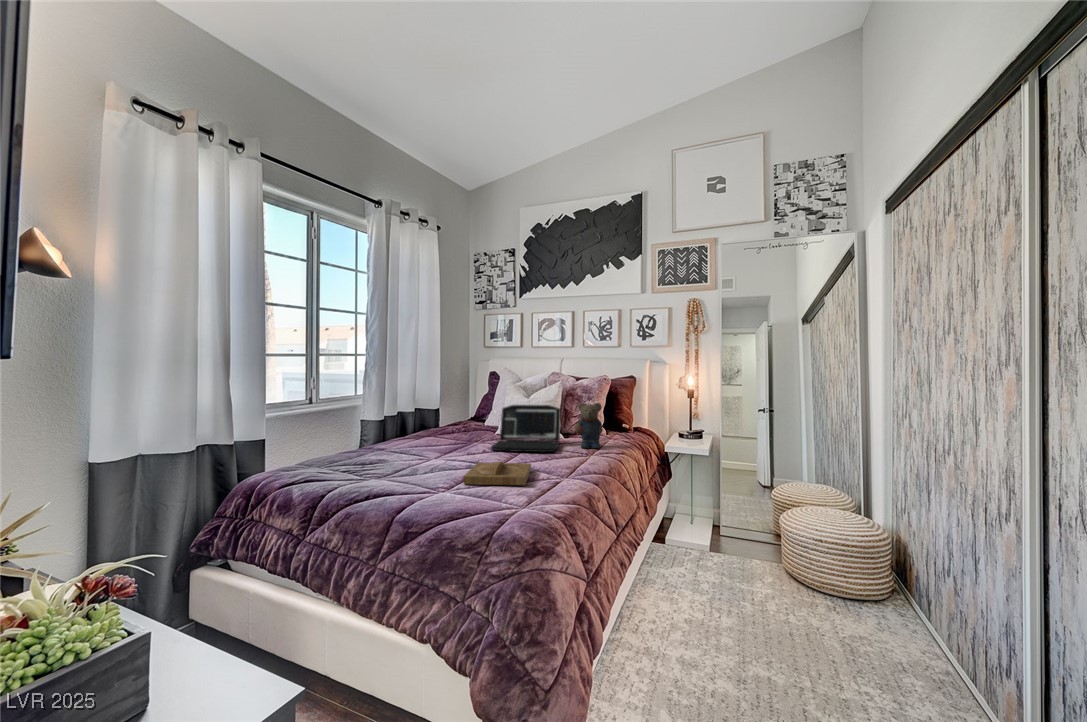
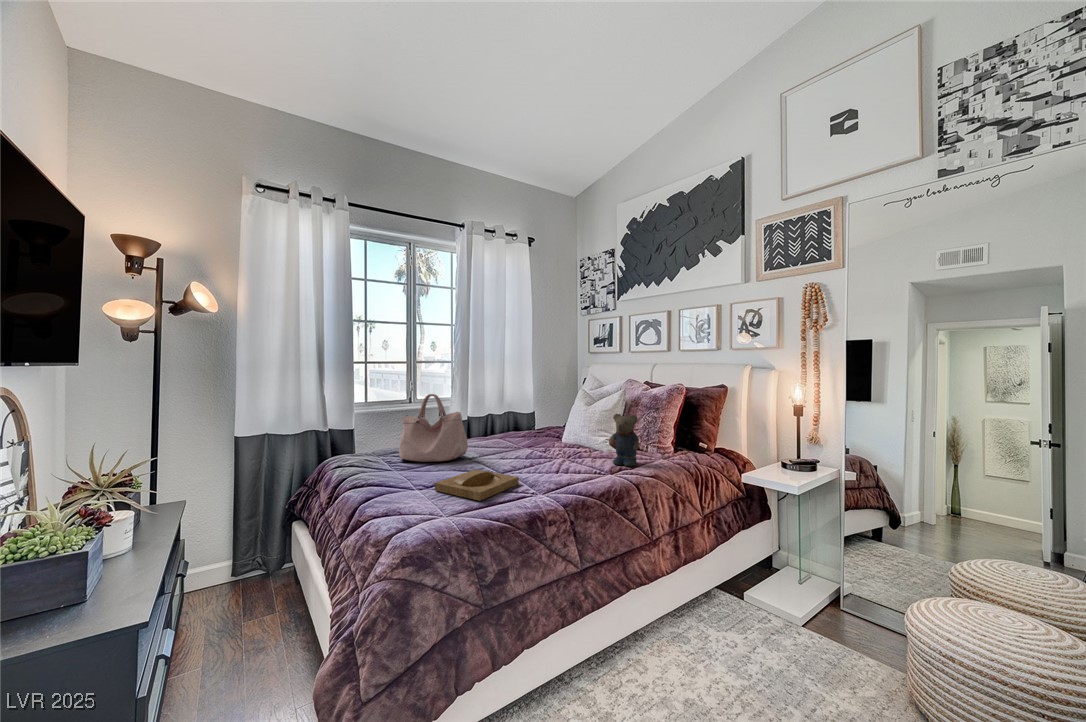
handbag: none [357,388,441,464] -> present [399,394,468,462]
laptop: present [491,405,561,452] -> none [521,411,600,466]

